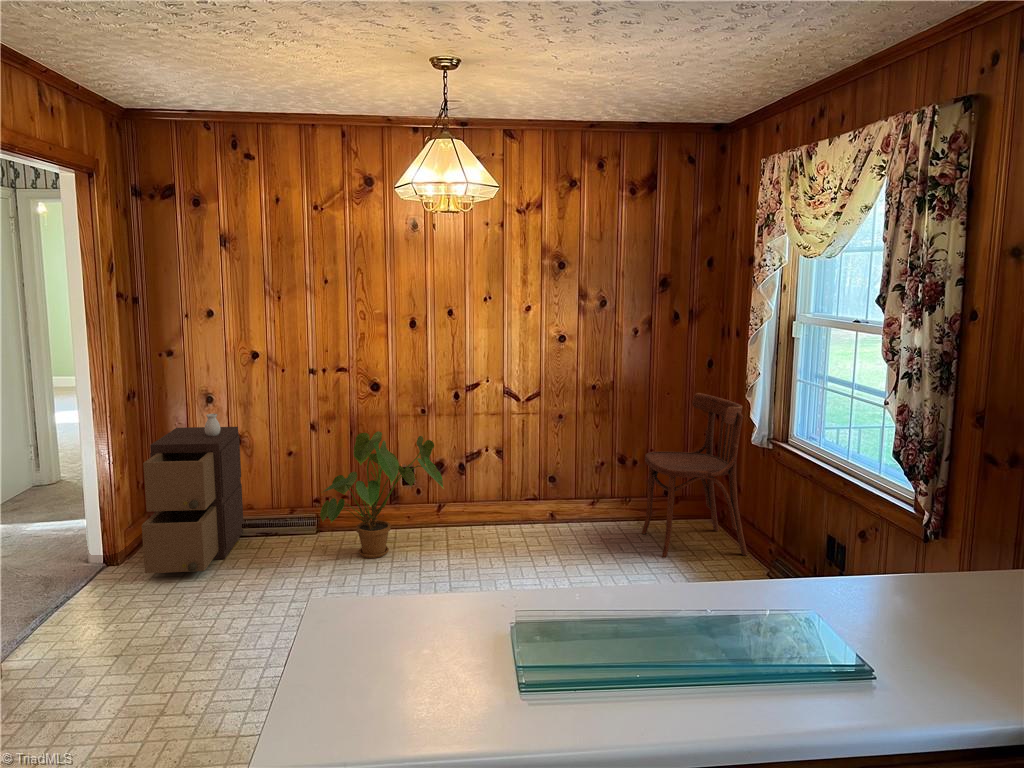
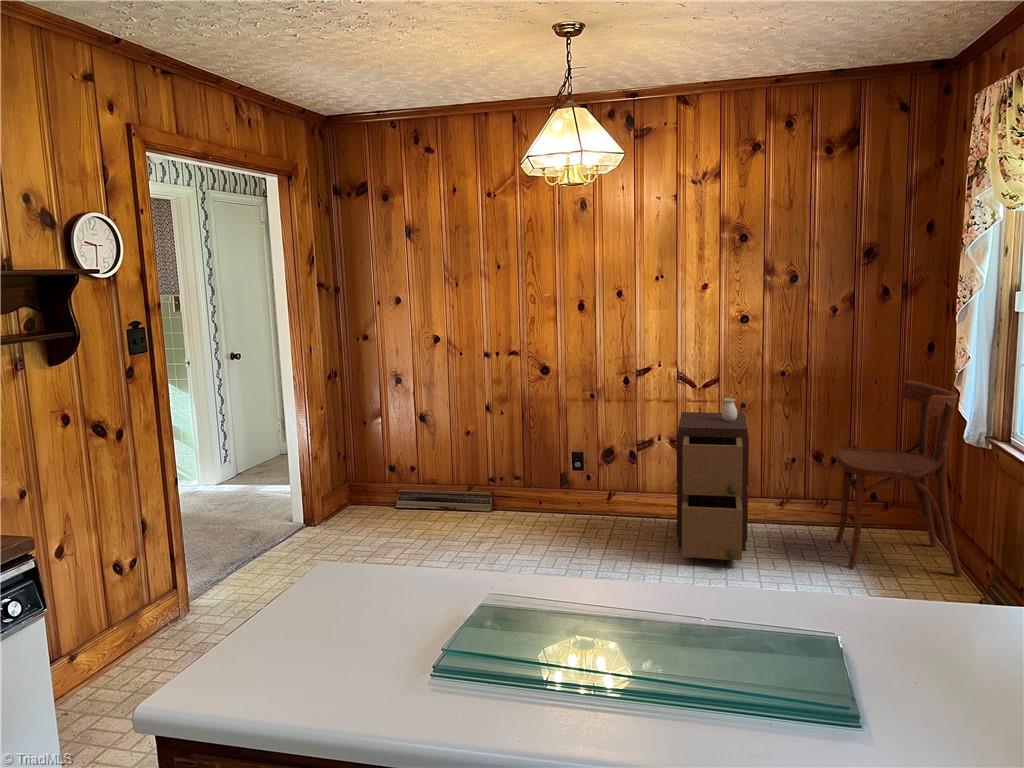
storage cabinet: present [142,414,243,573] -> present [677,398,749,560]
house plant: present [320,431,444,558] -> none [483,414,603,540]

